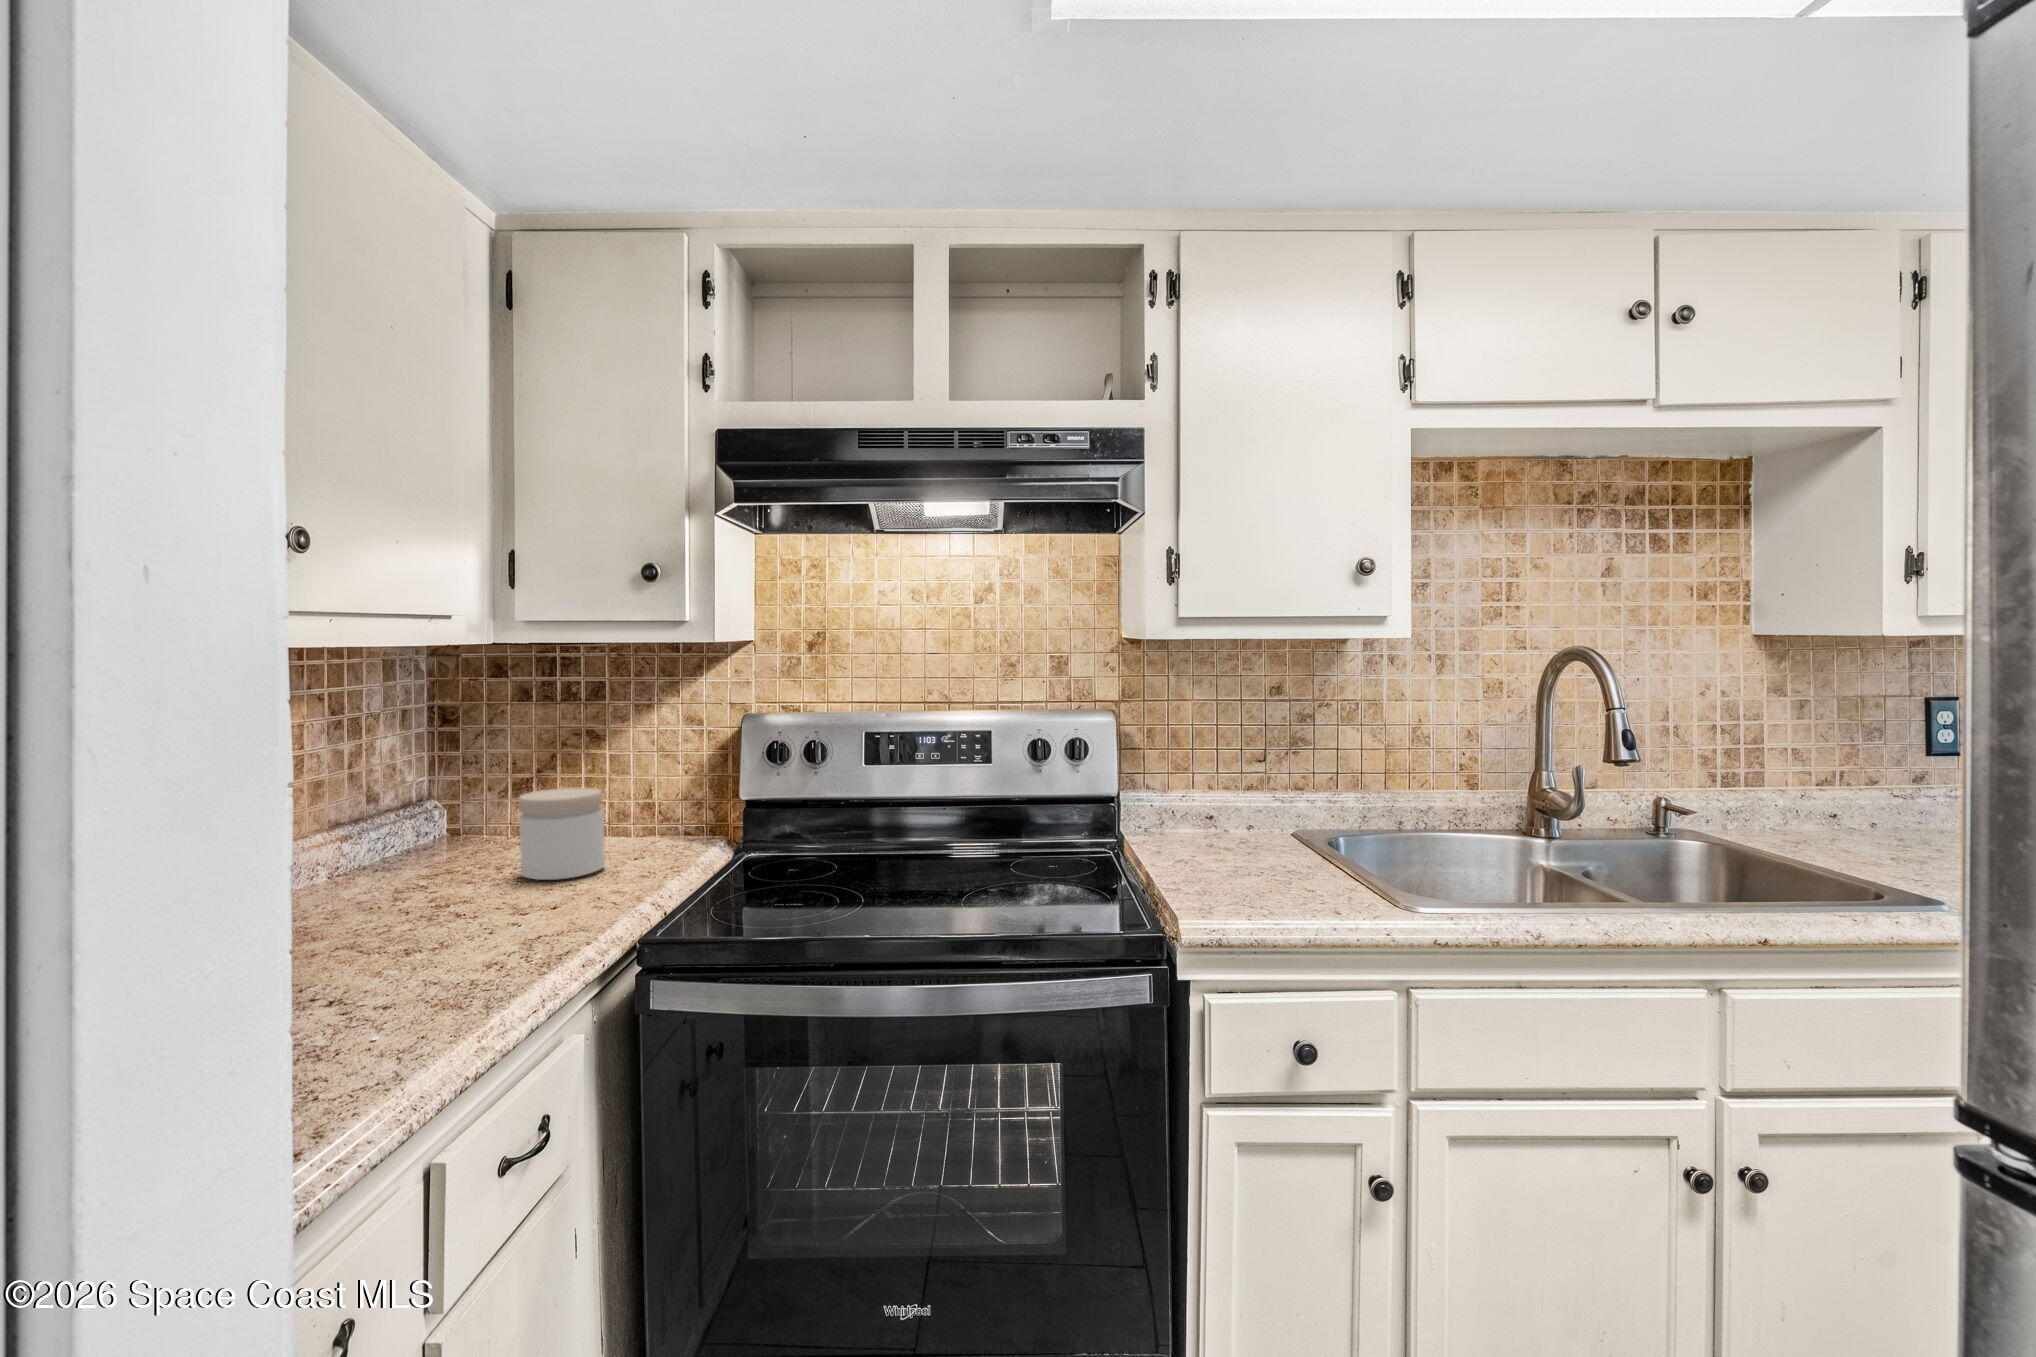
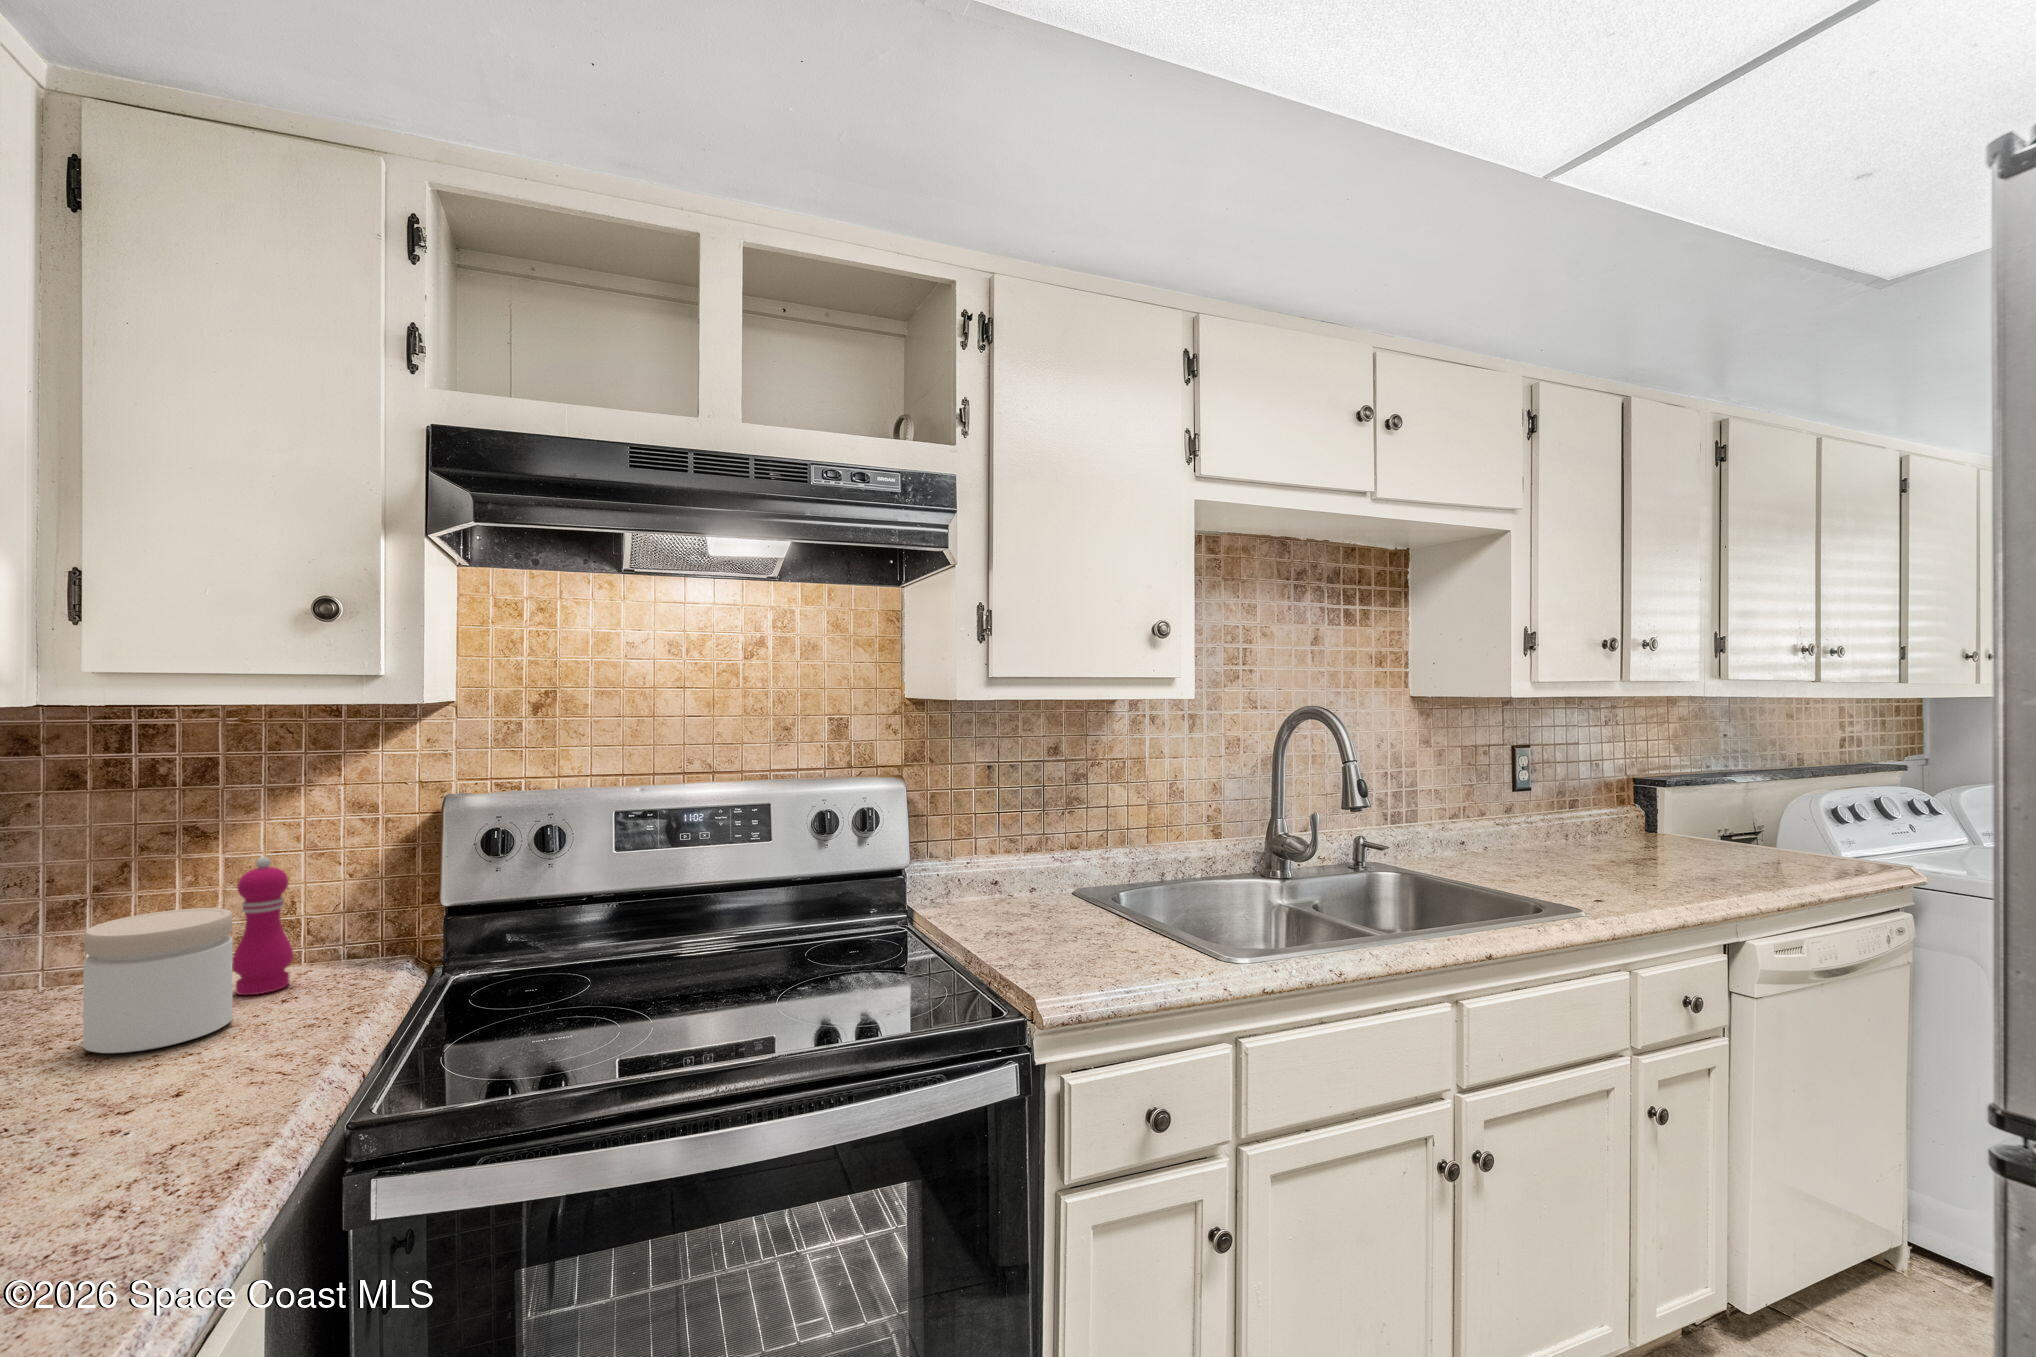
pepper mill: none [611,755,649,854] -> present [232,857,293,995]

